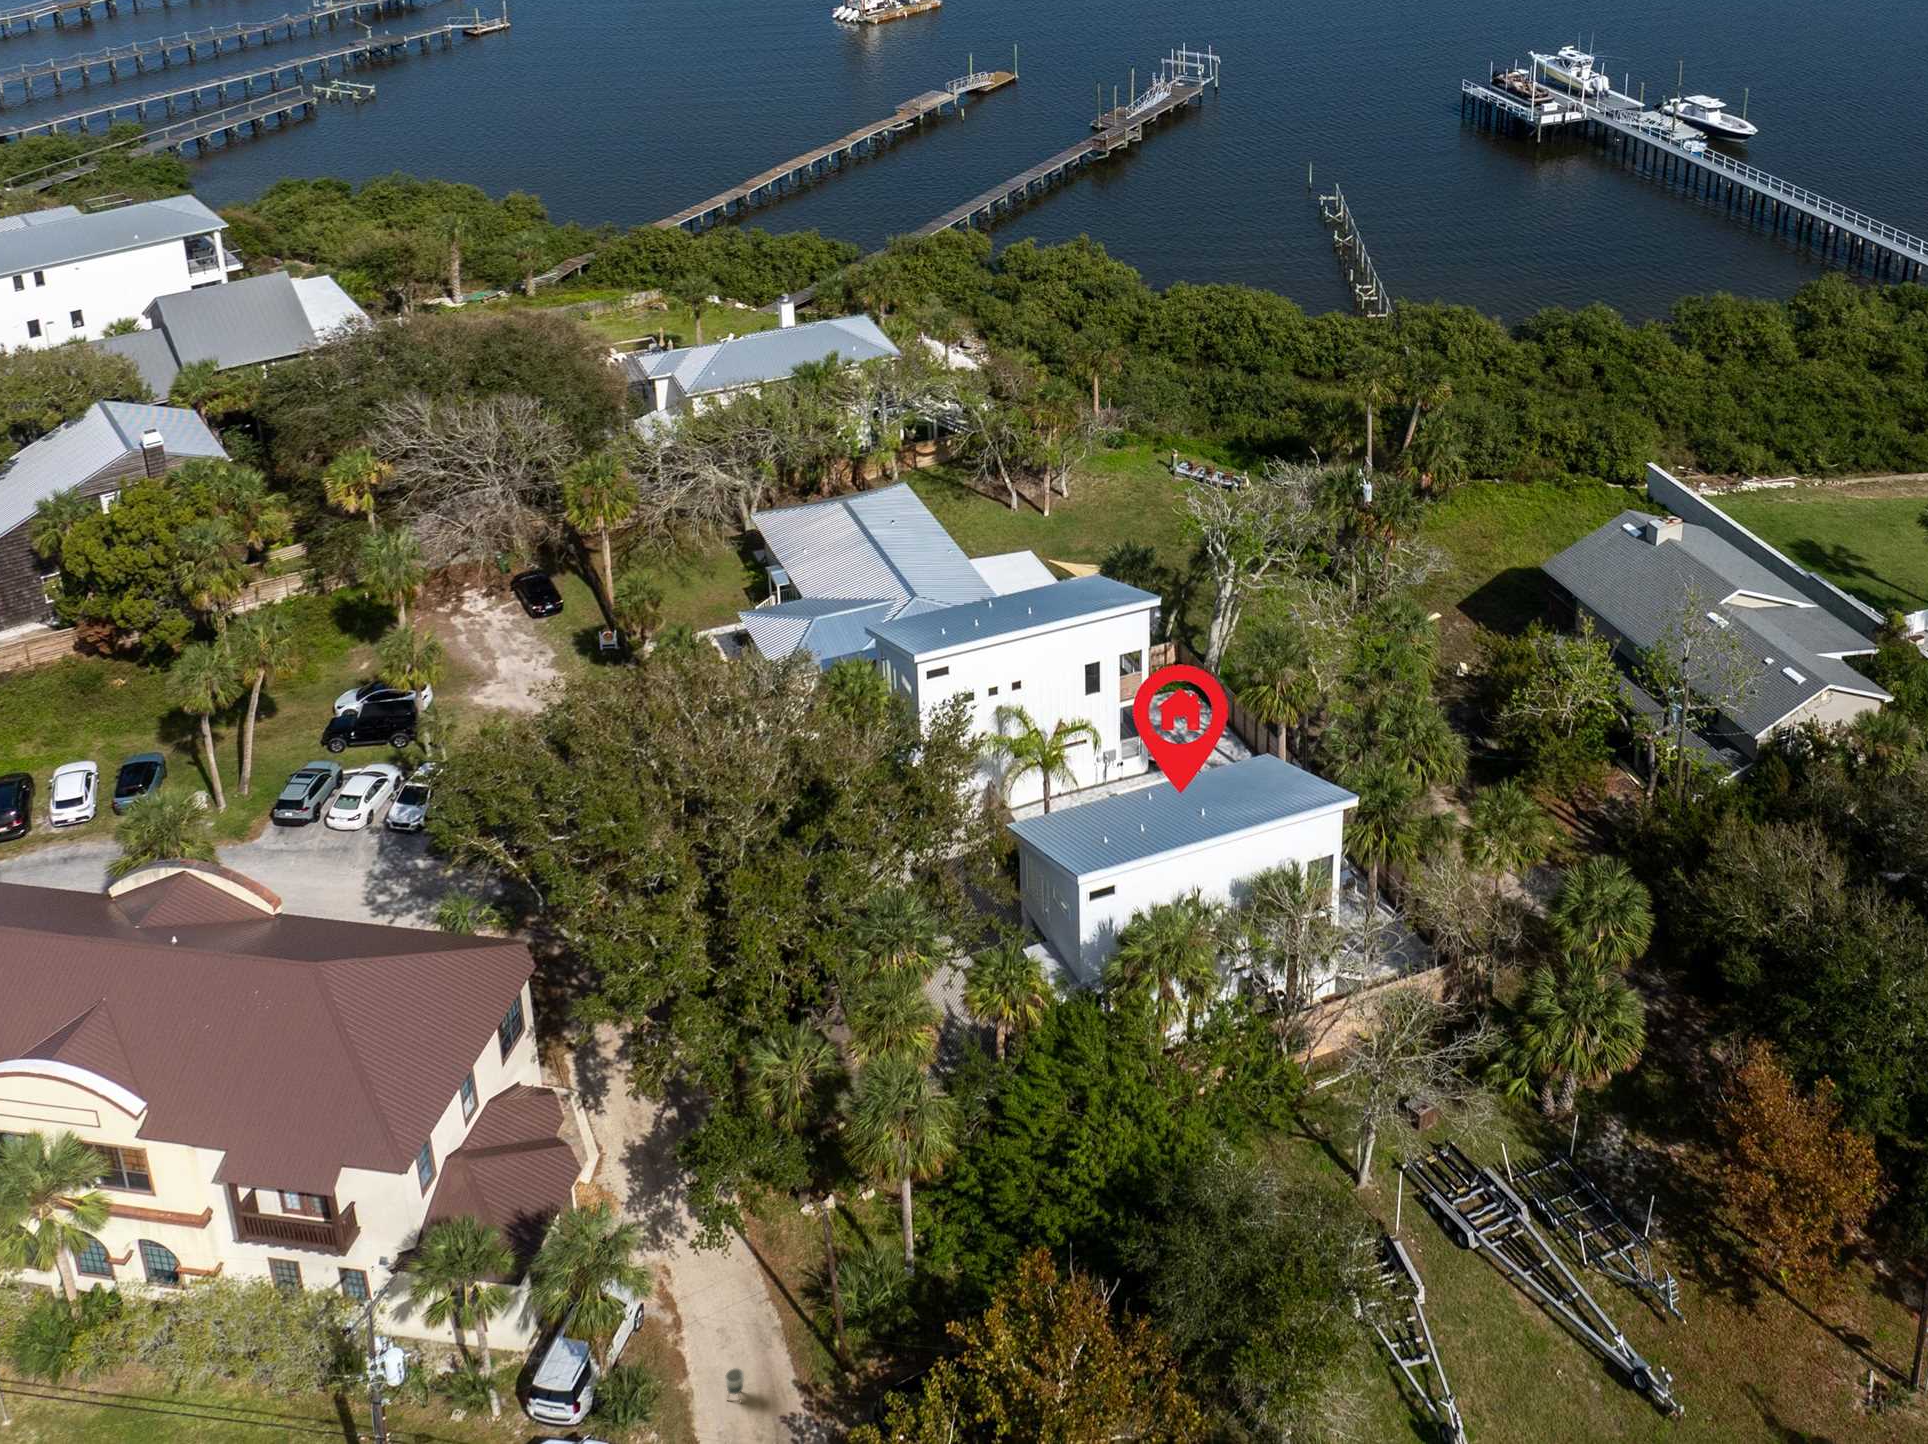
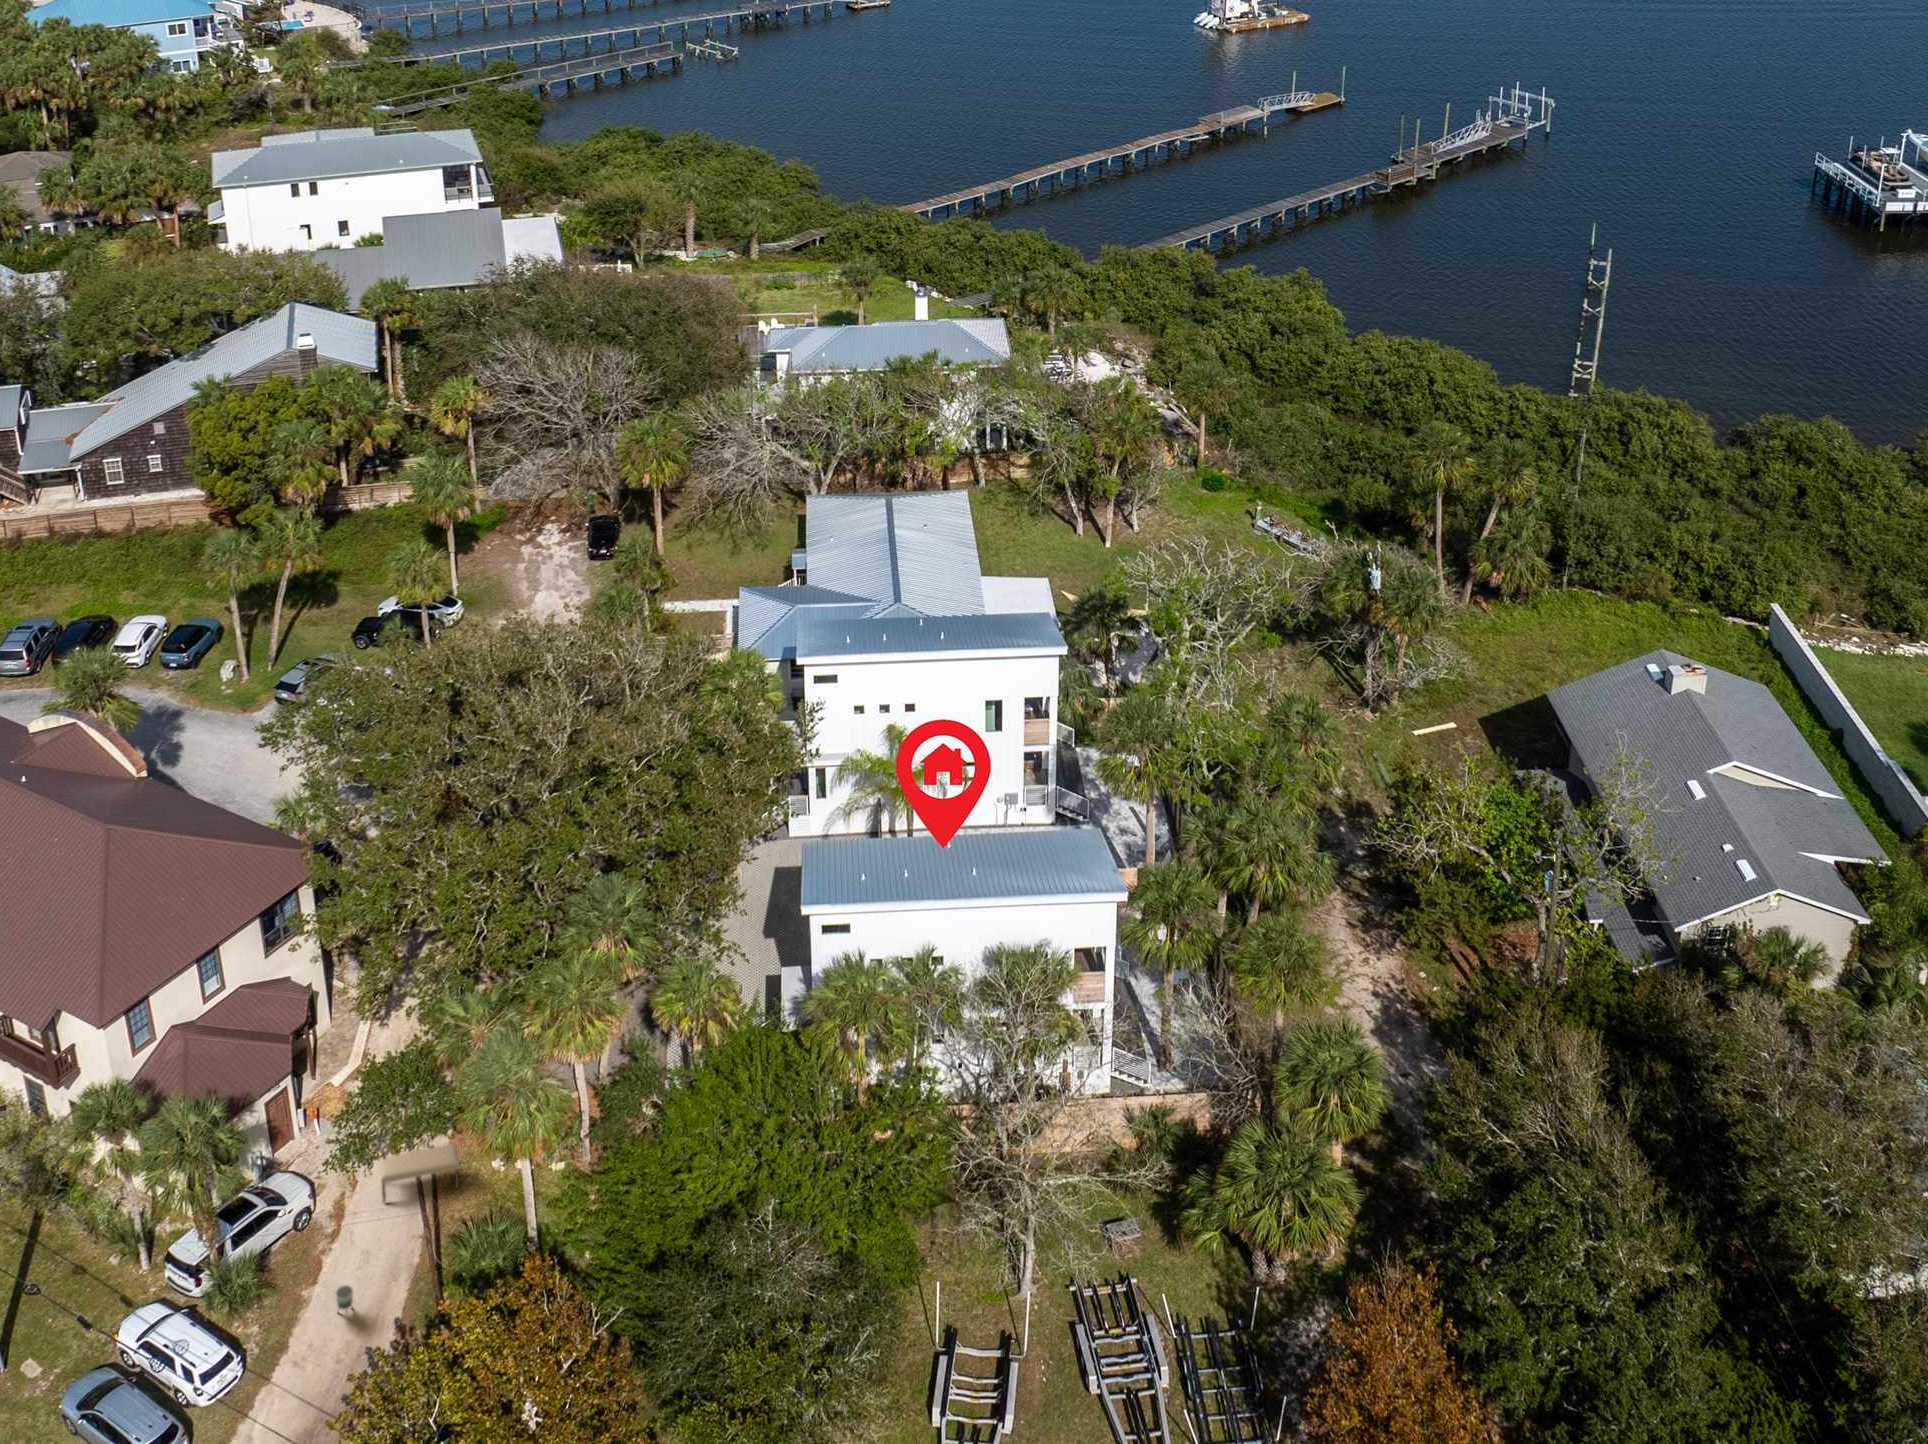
bench: none [696,1205,783,1285] -> present [380,1144,459,1202]

